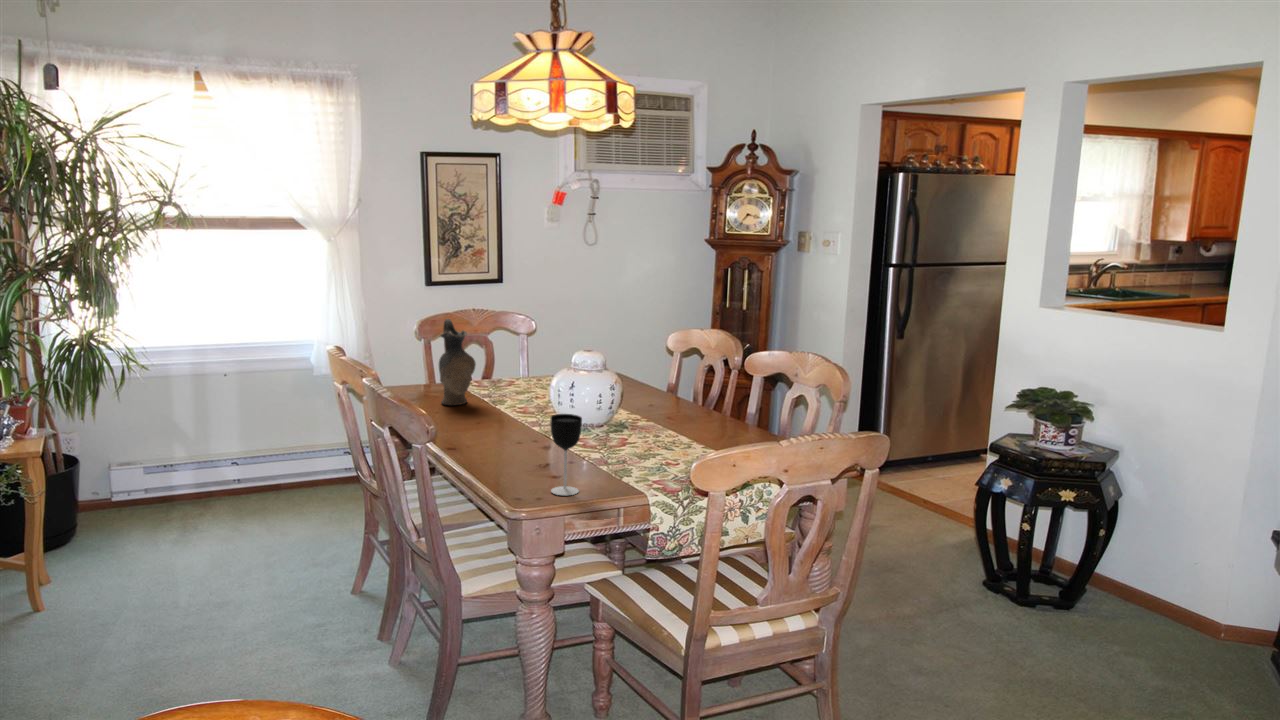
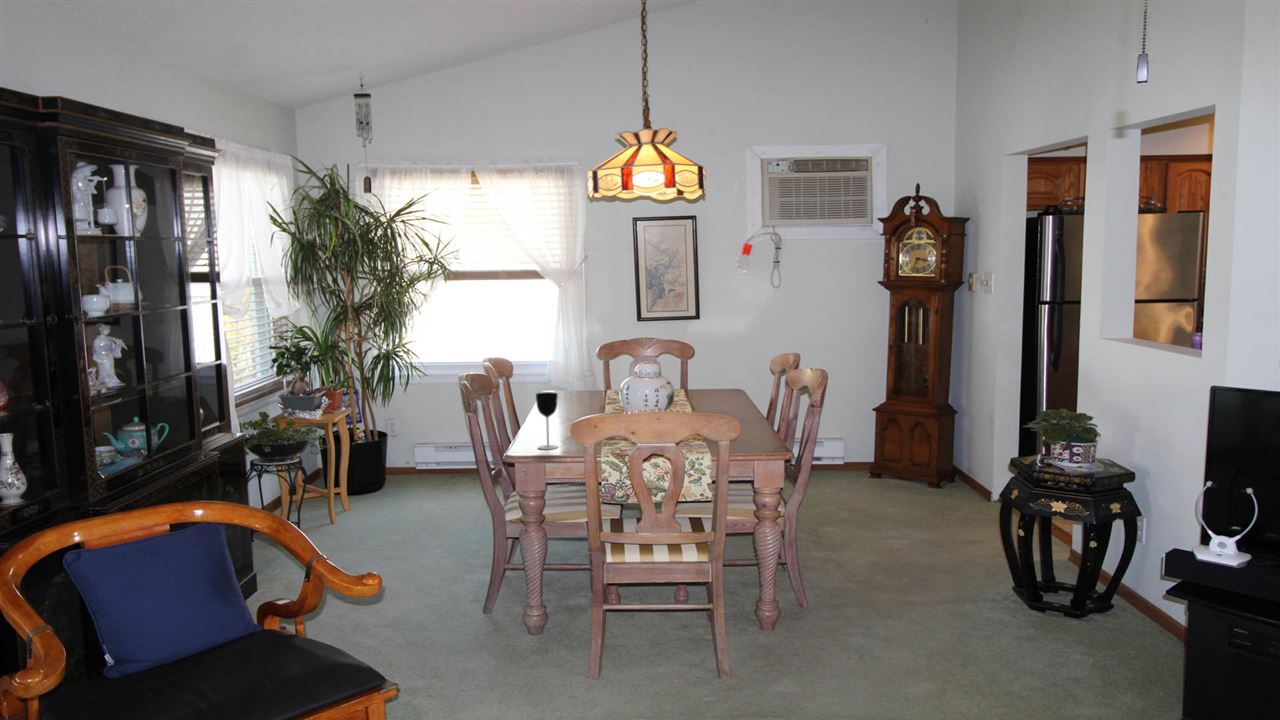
ceramic pitcher: present [439,319,476,405] -> none [563,337,588,400]

